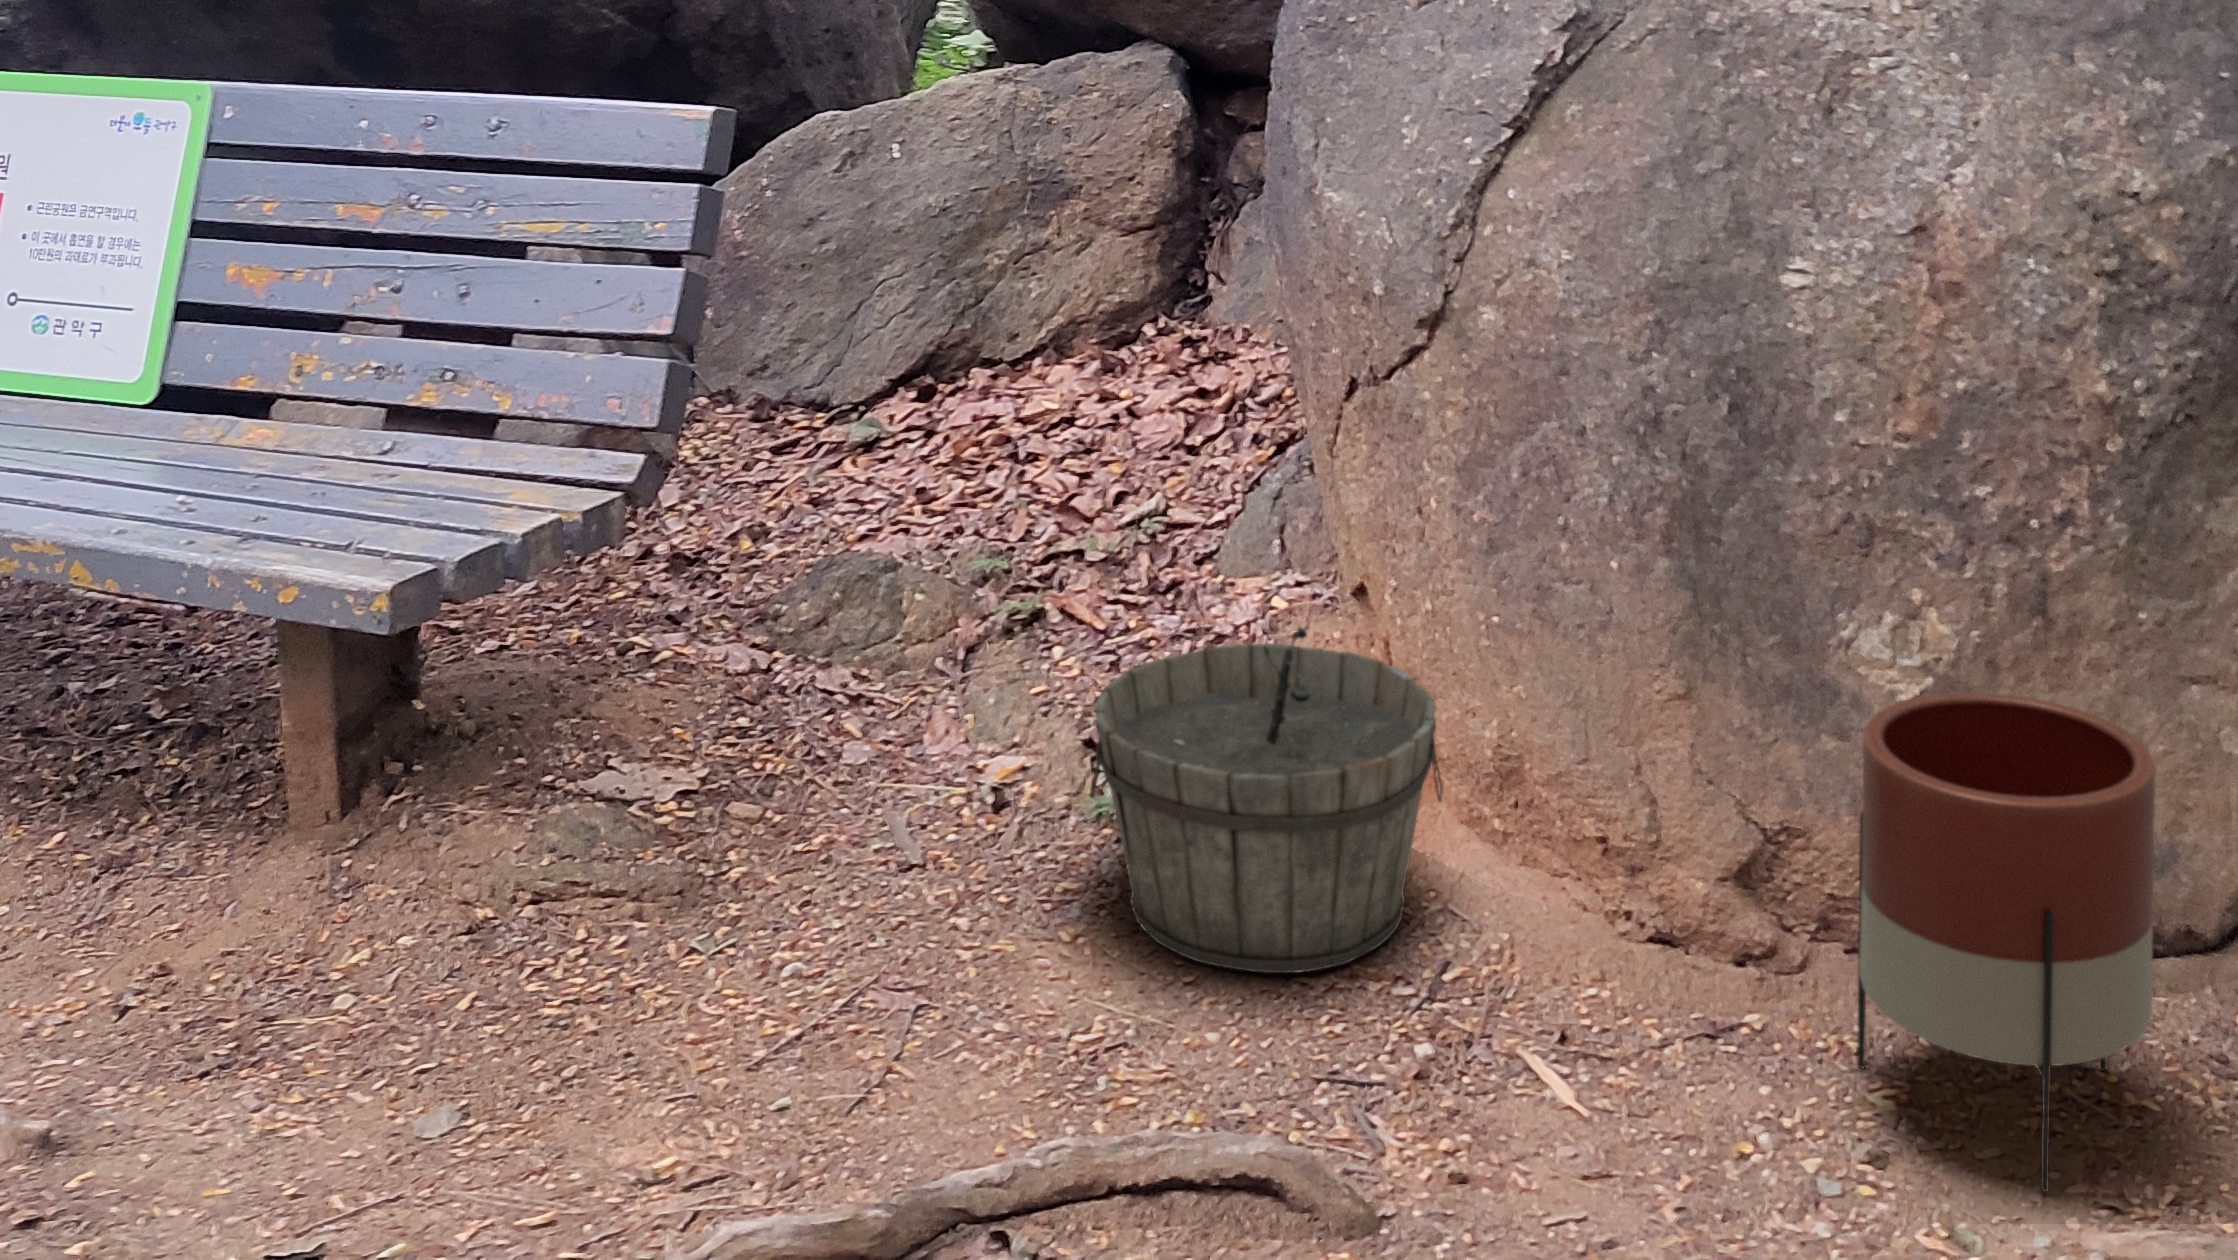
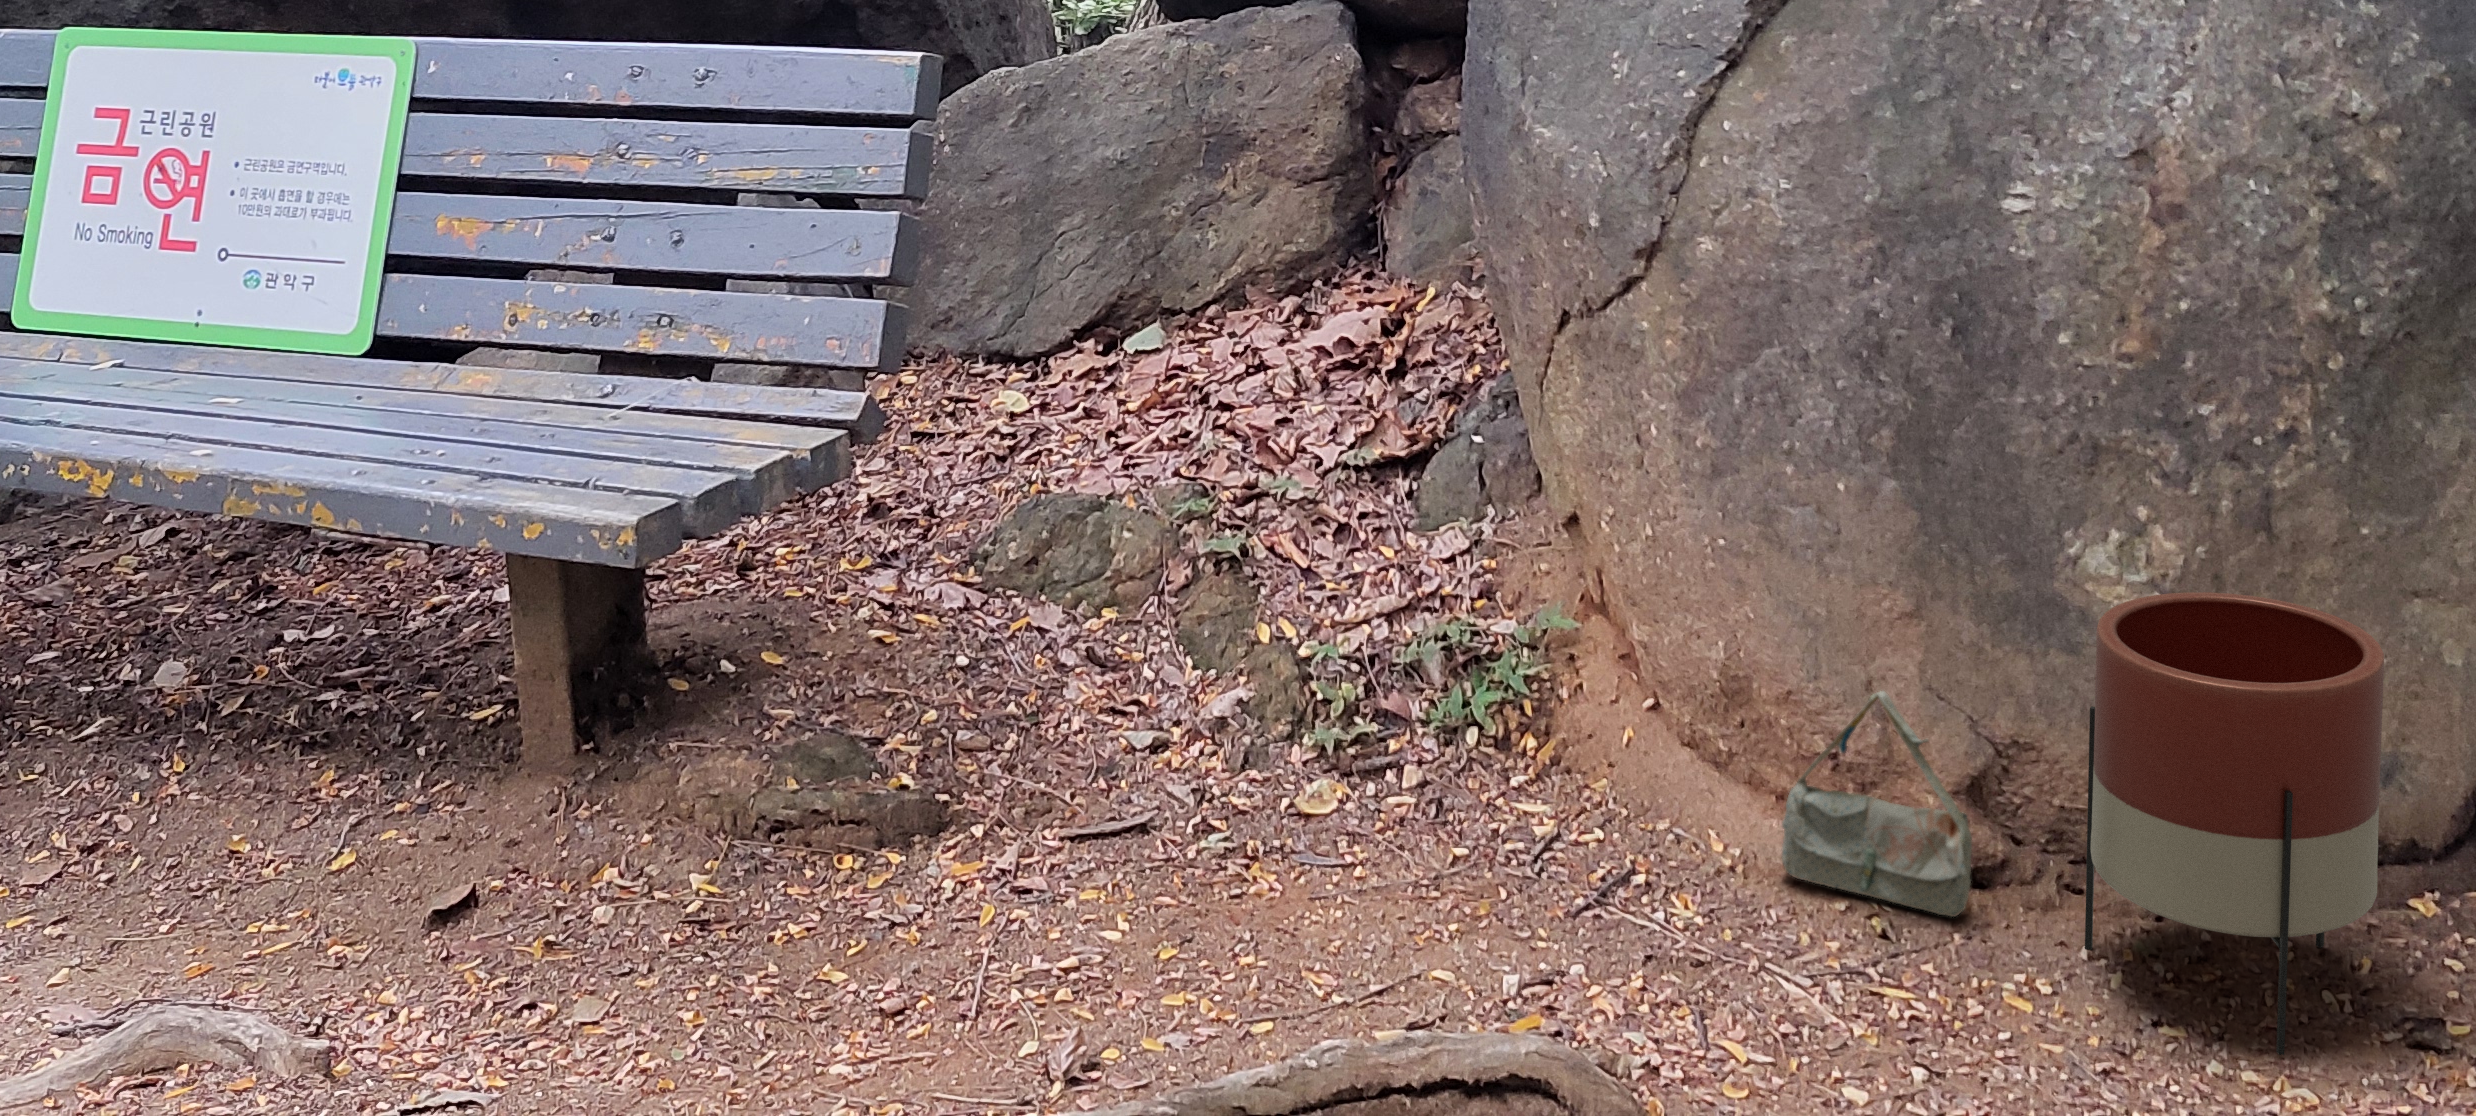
wooden bucket: present [1090,627,1443,973] -> none [1323,547,1666,875]
bag: none [1552,788,1744,1029] -> present [1782,691,1972,917]

